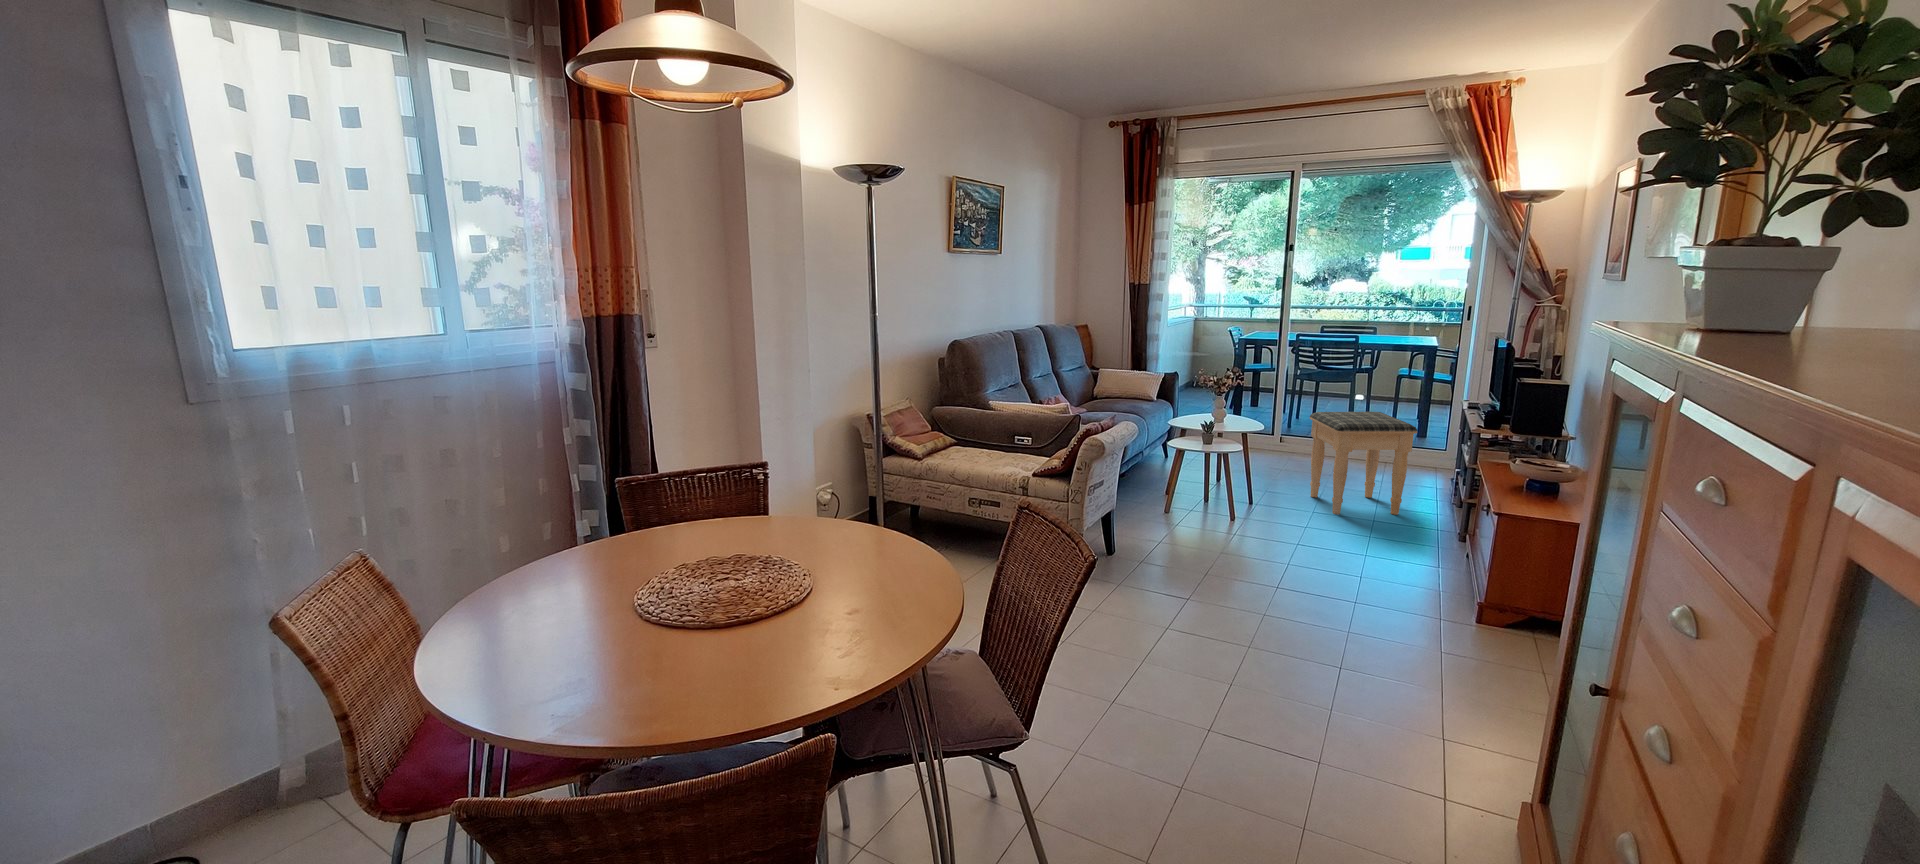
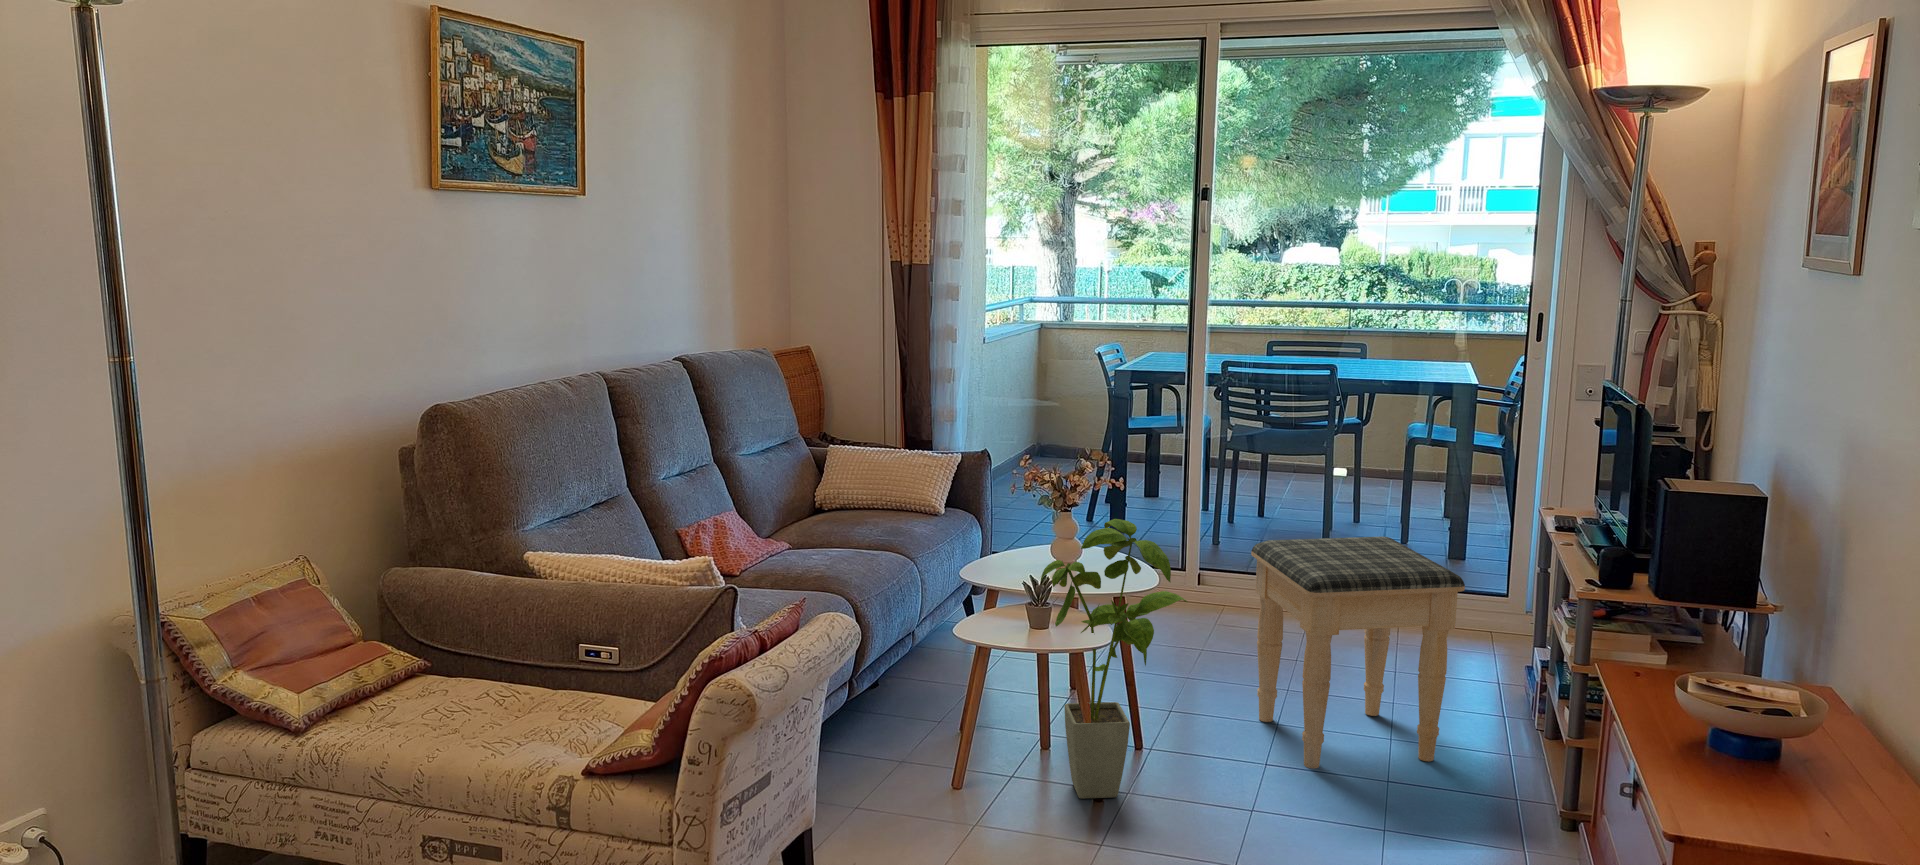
house plant: none [1209,394,1279,519] -> present [1041,519,1187,799]

